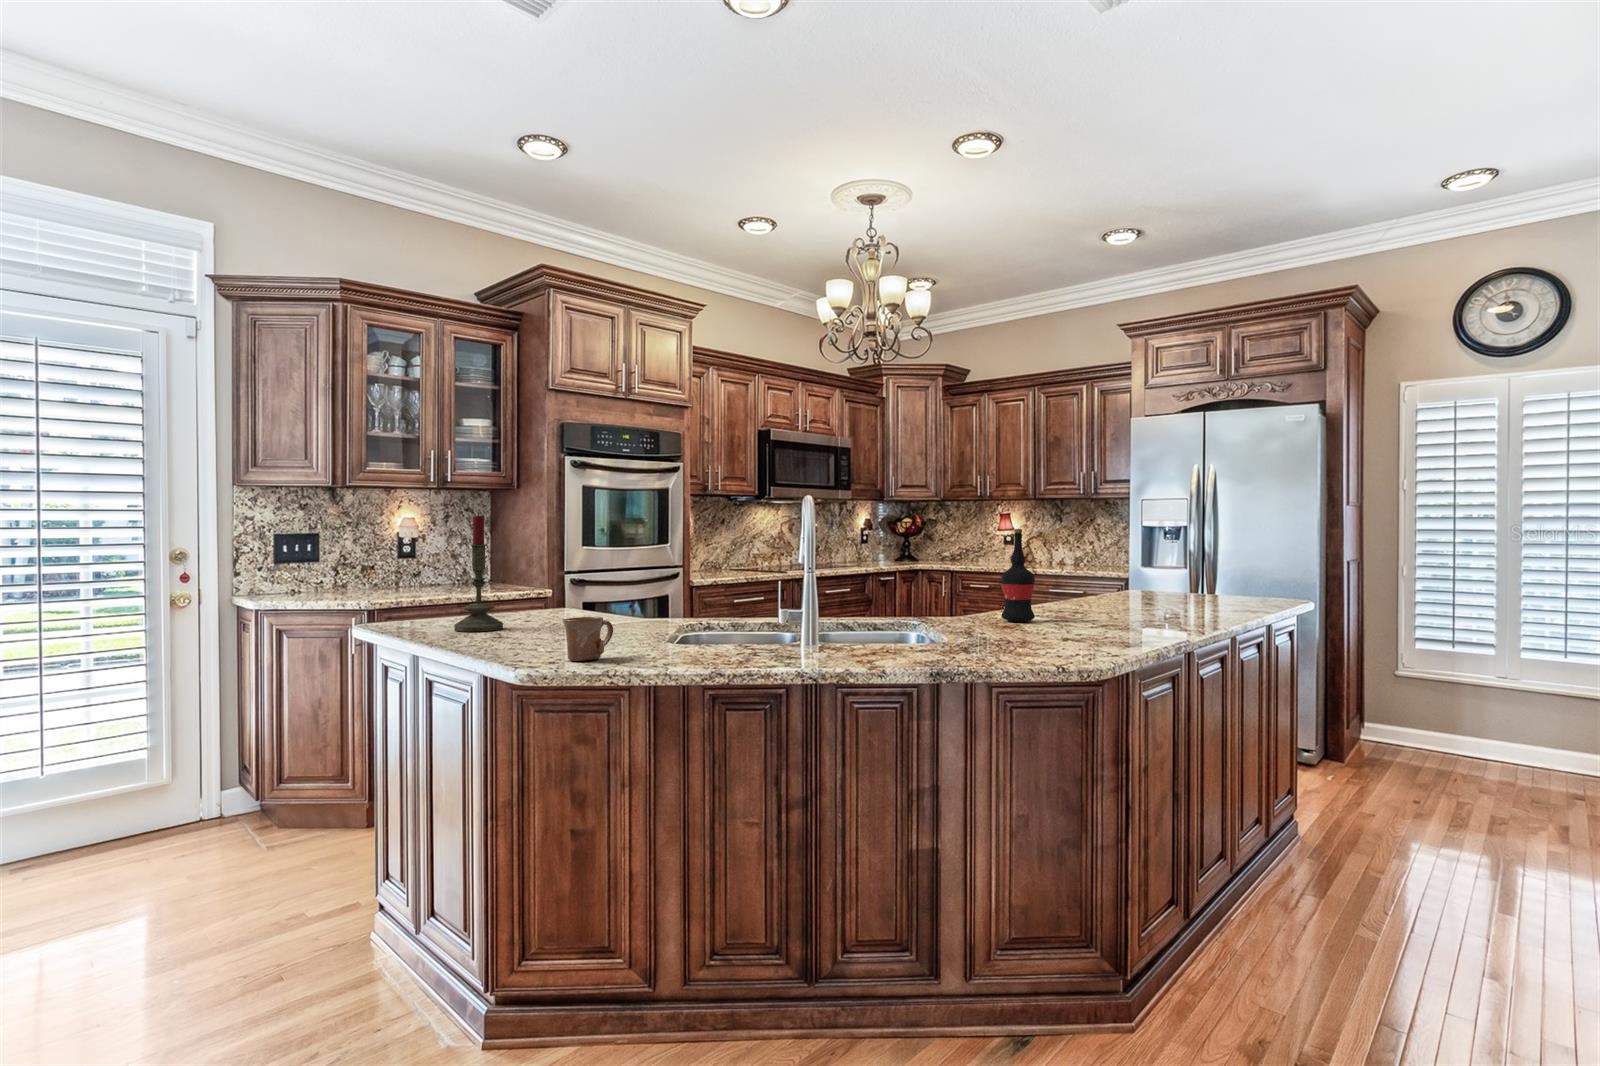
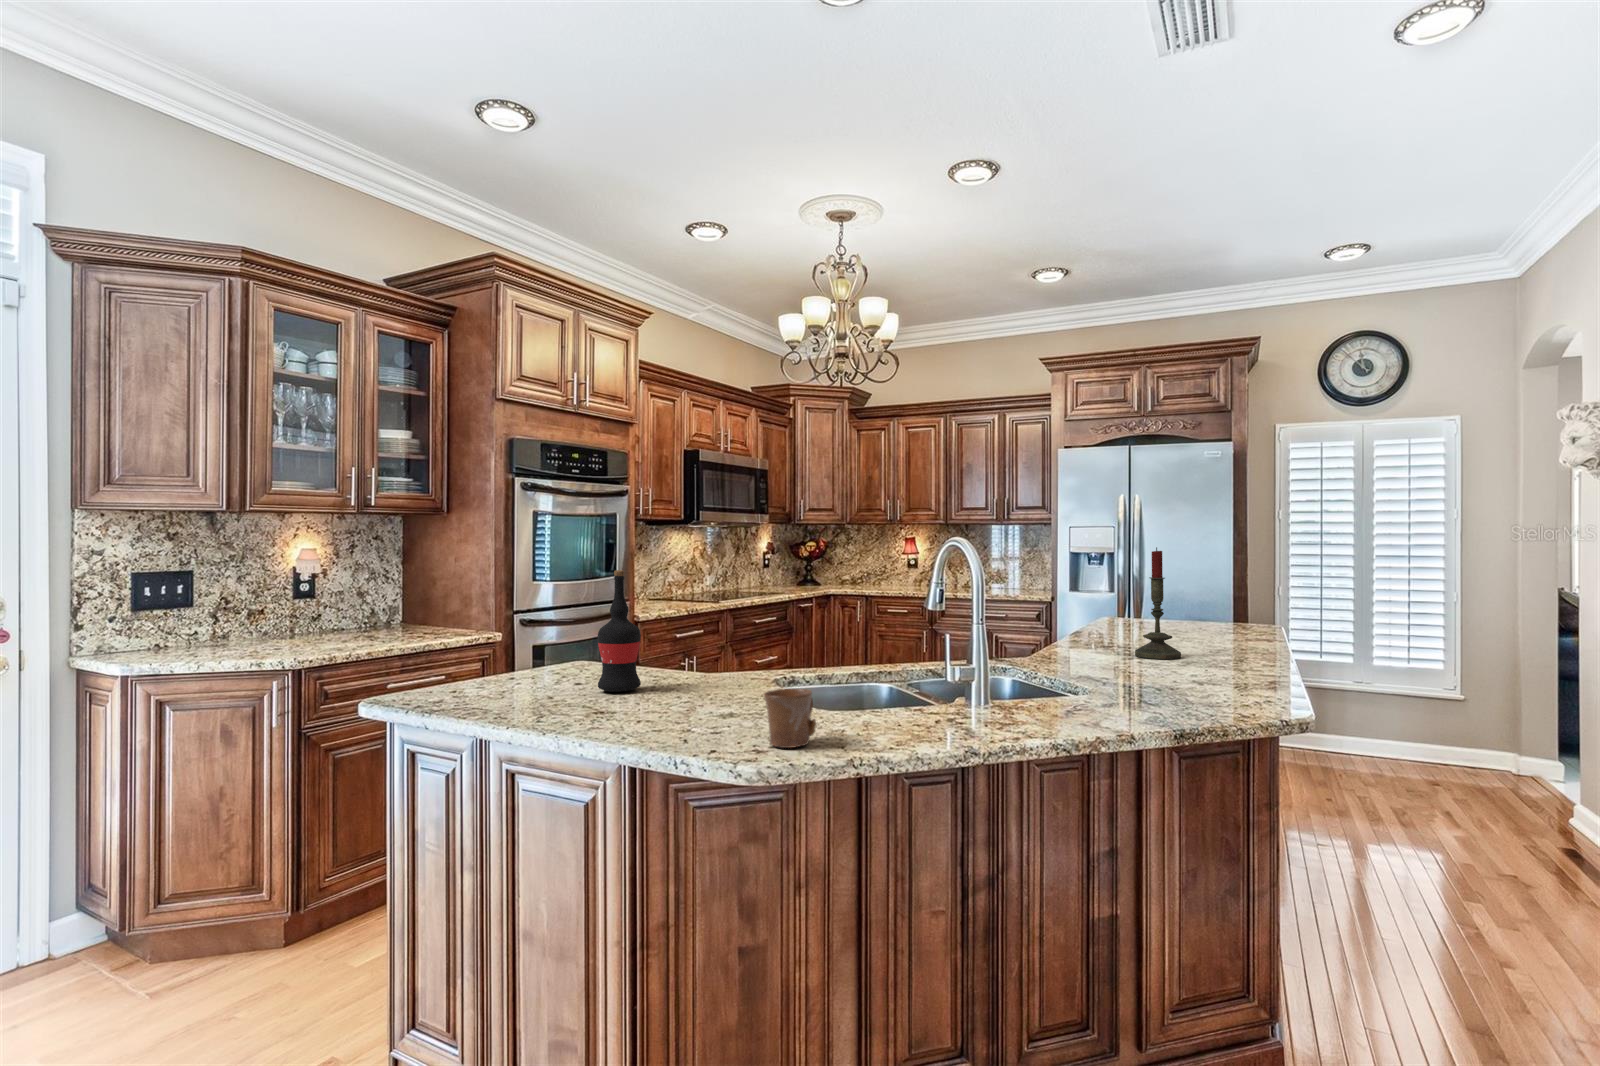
candle: present [454,512,503,632] -> present [1135,547,1181,659]
wine bottle: present [1001,529,1035,621] -> present [598,570,641,692]

